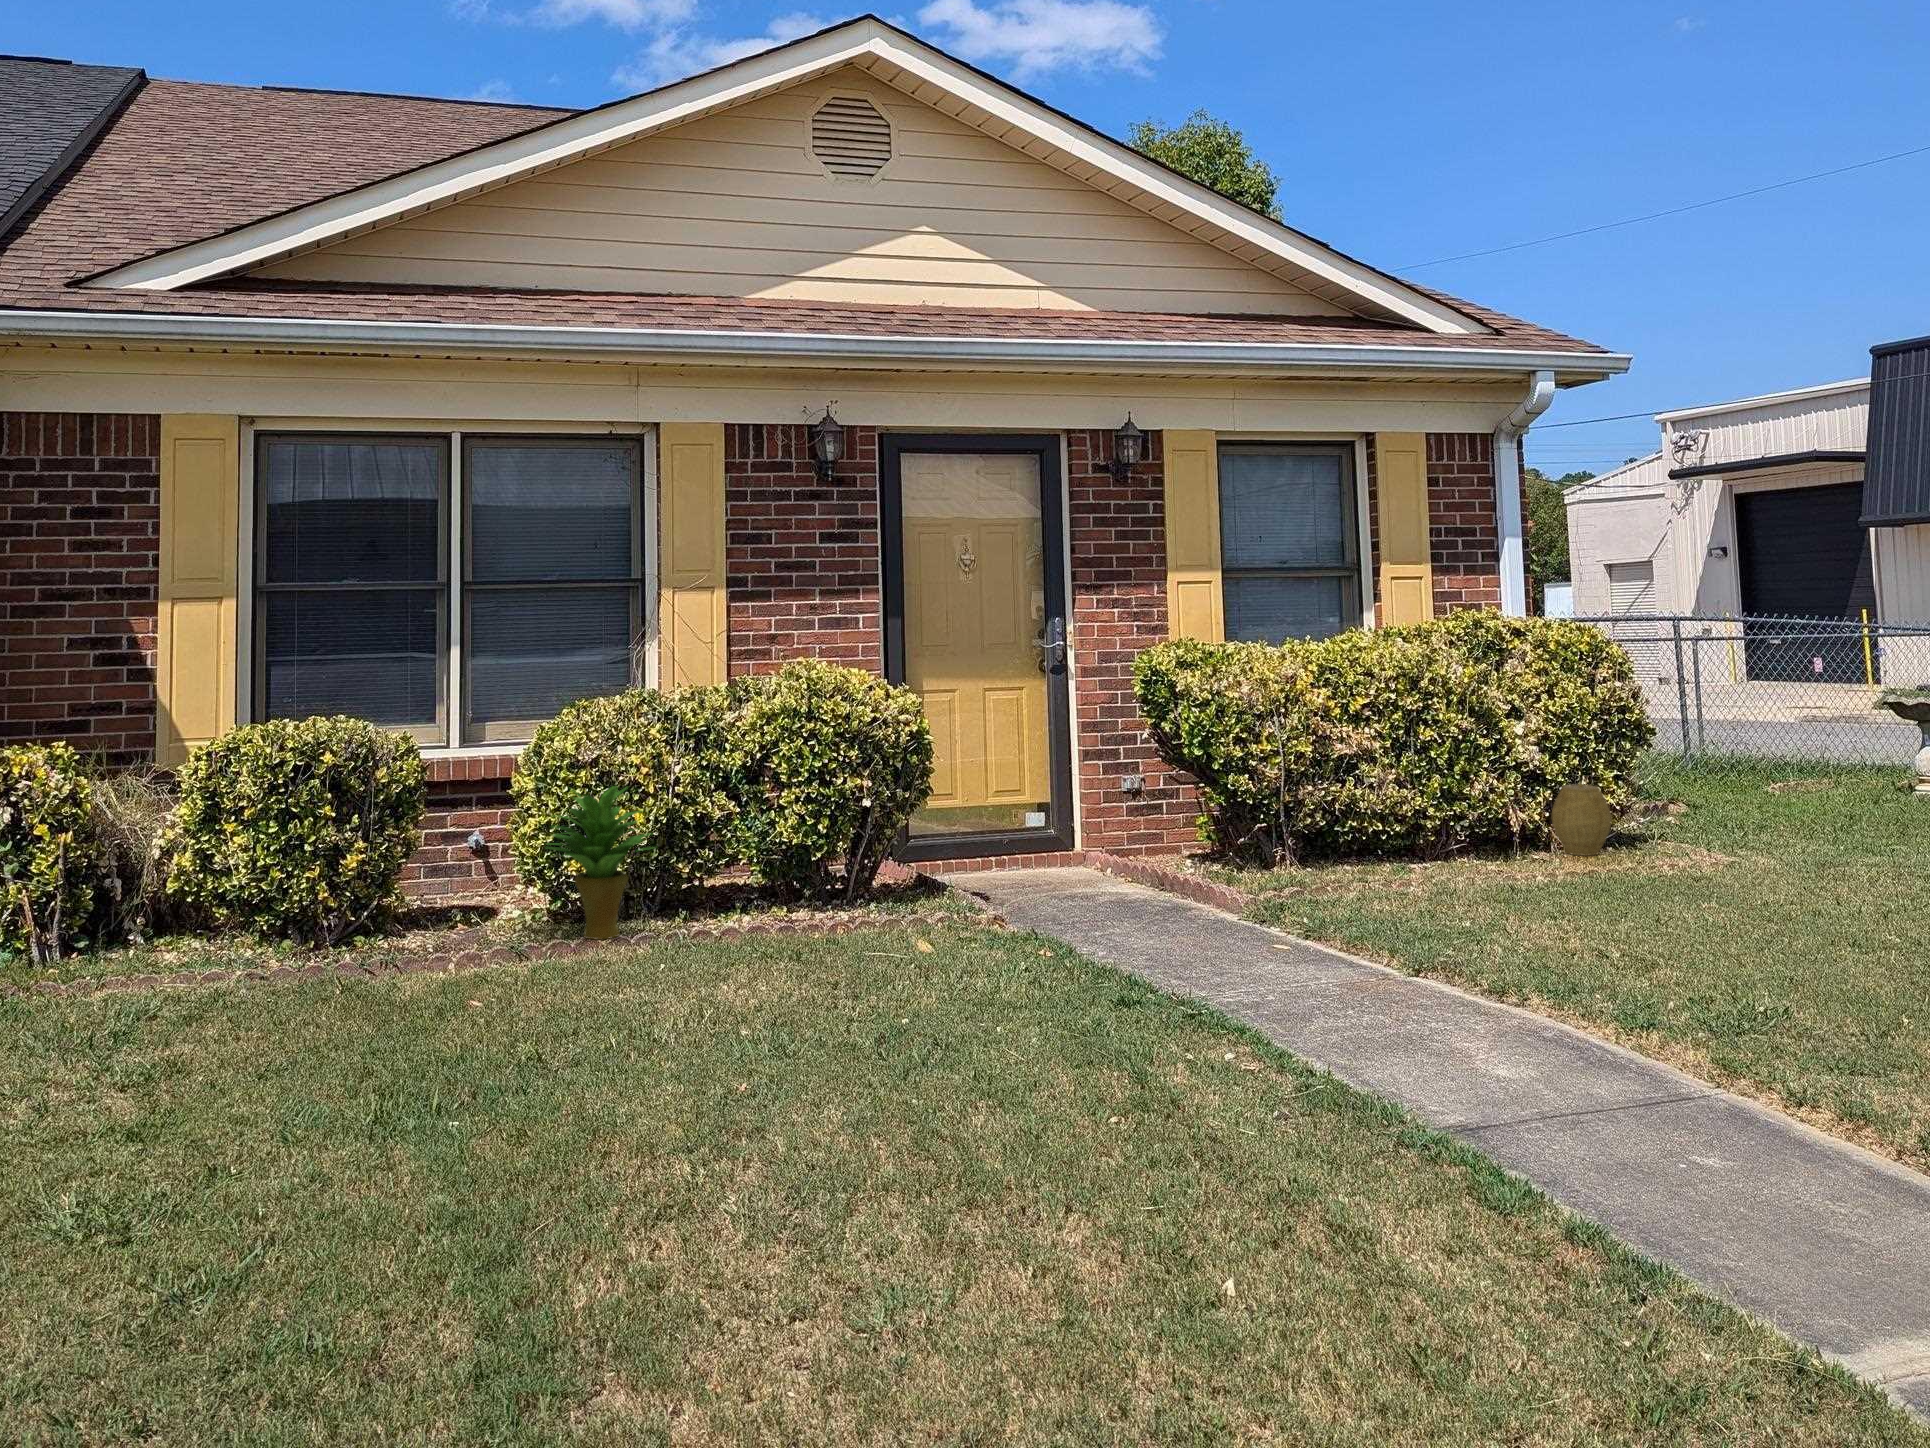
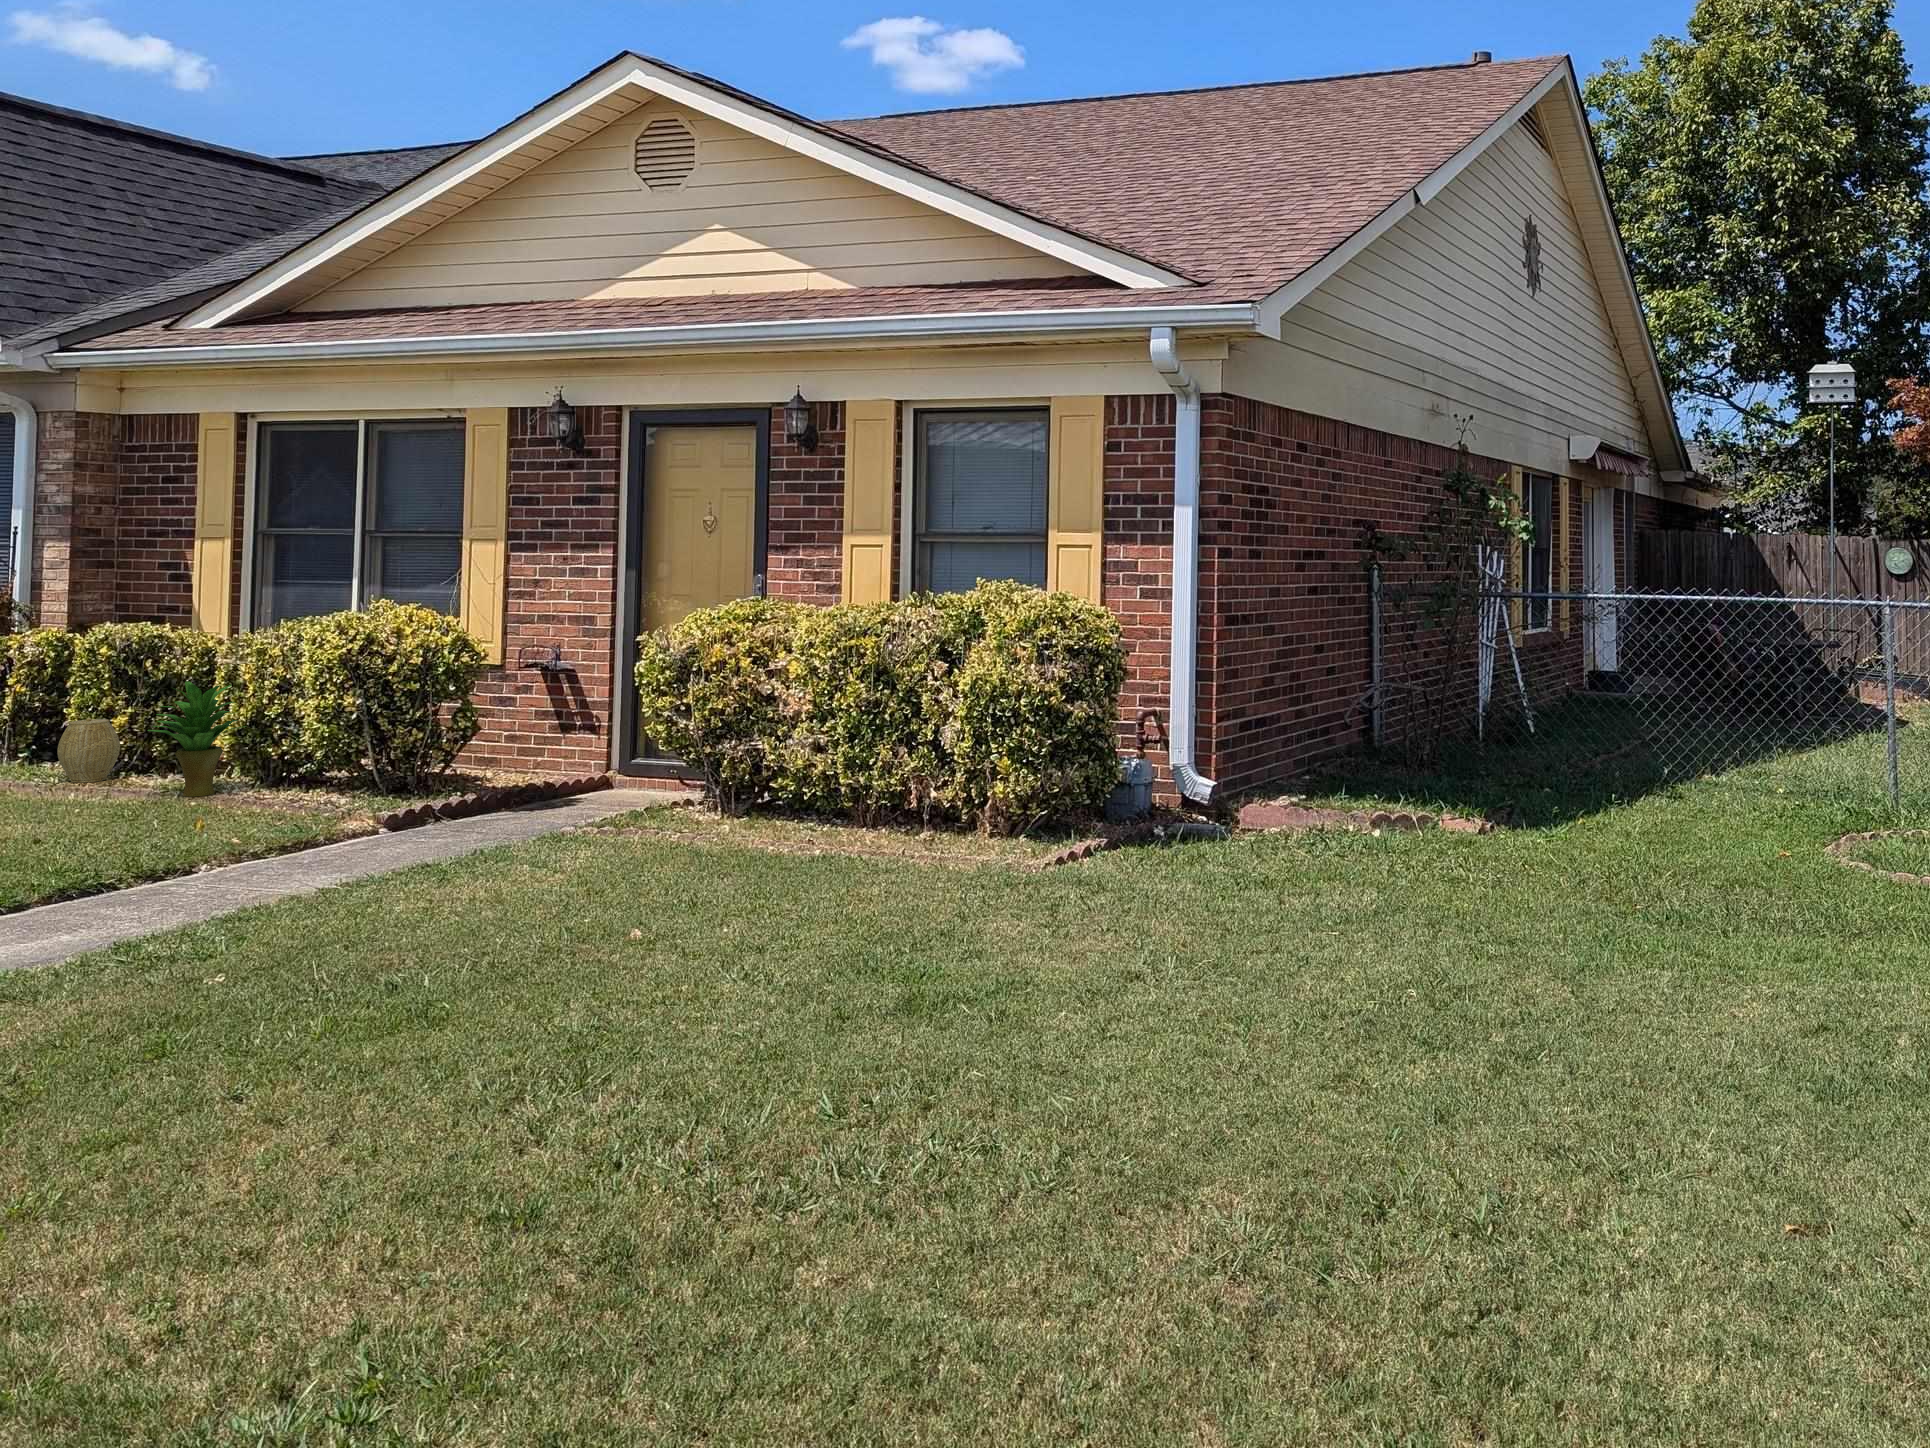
woven basket: present [1552,783,1612,856] -> present [57,718,120,783]

